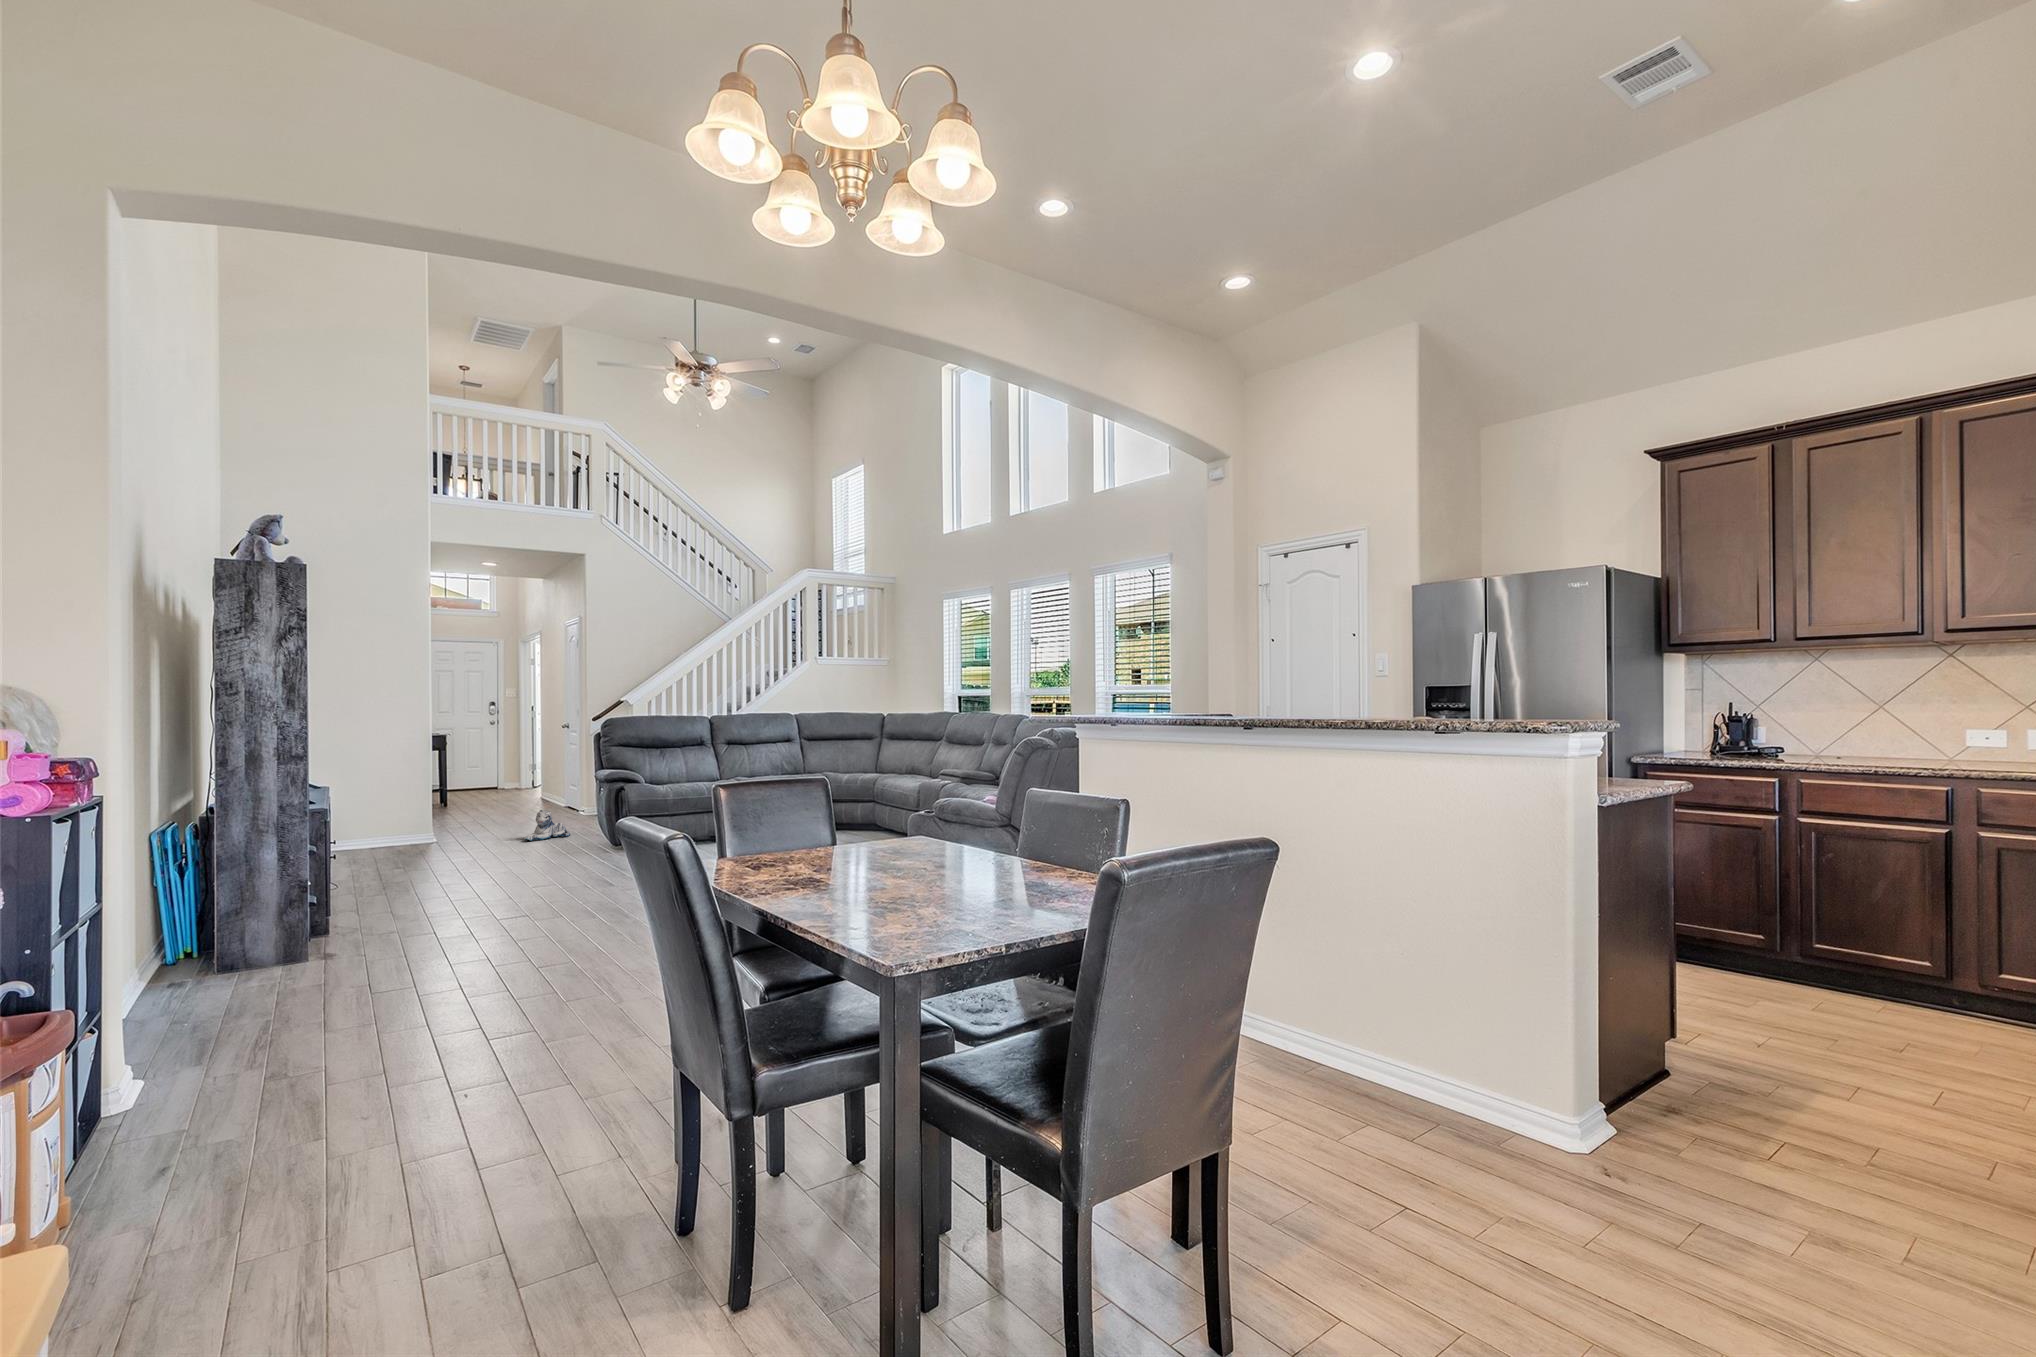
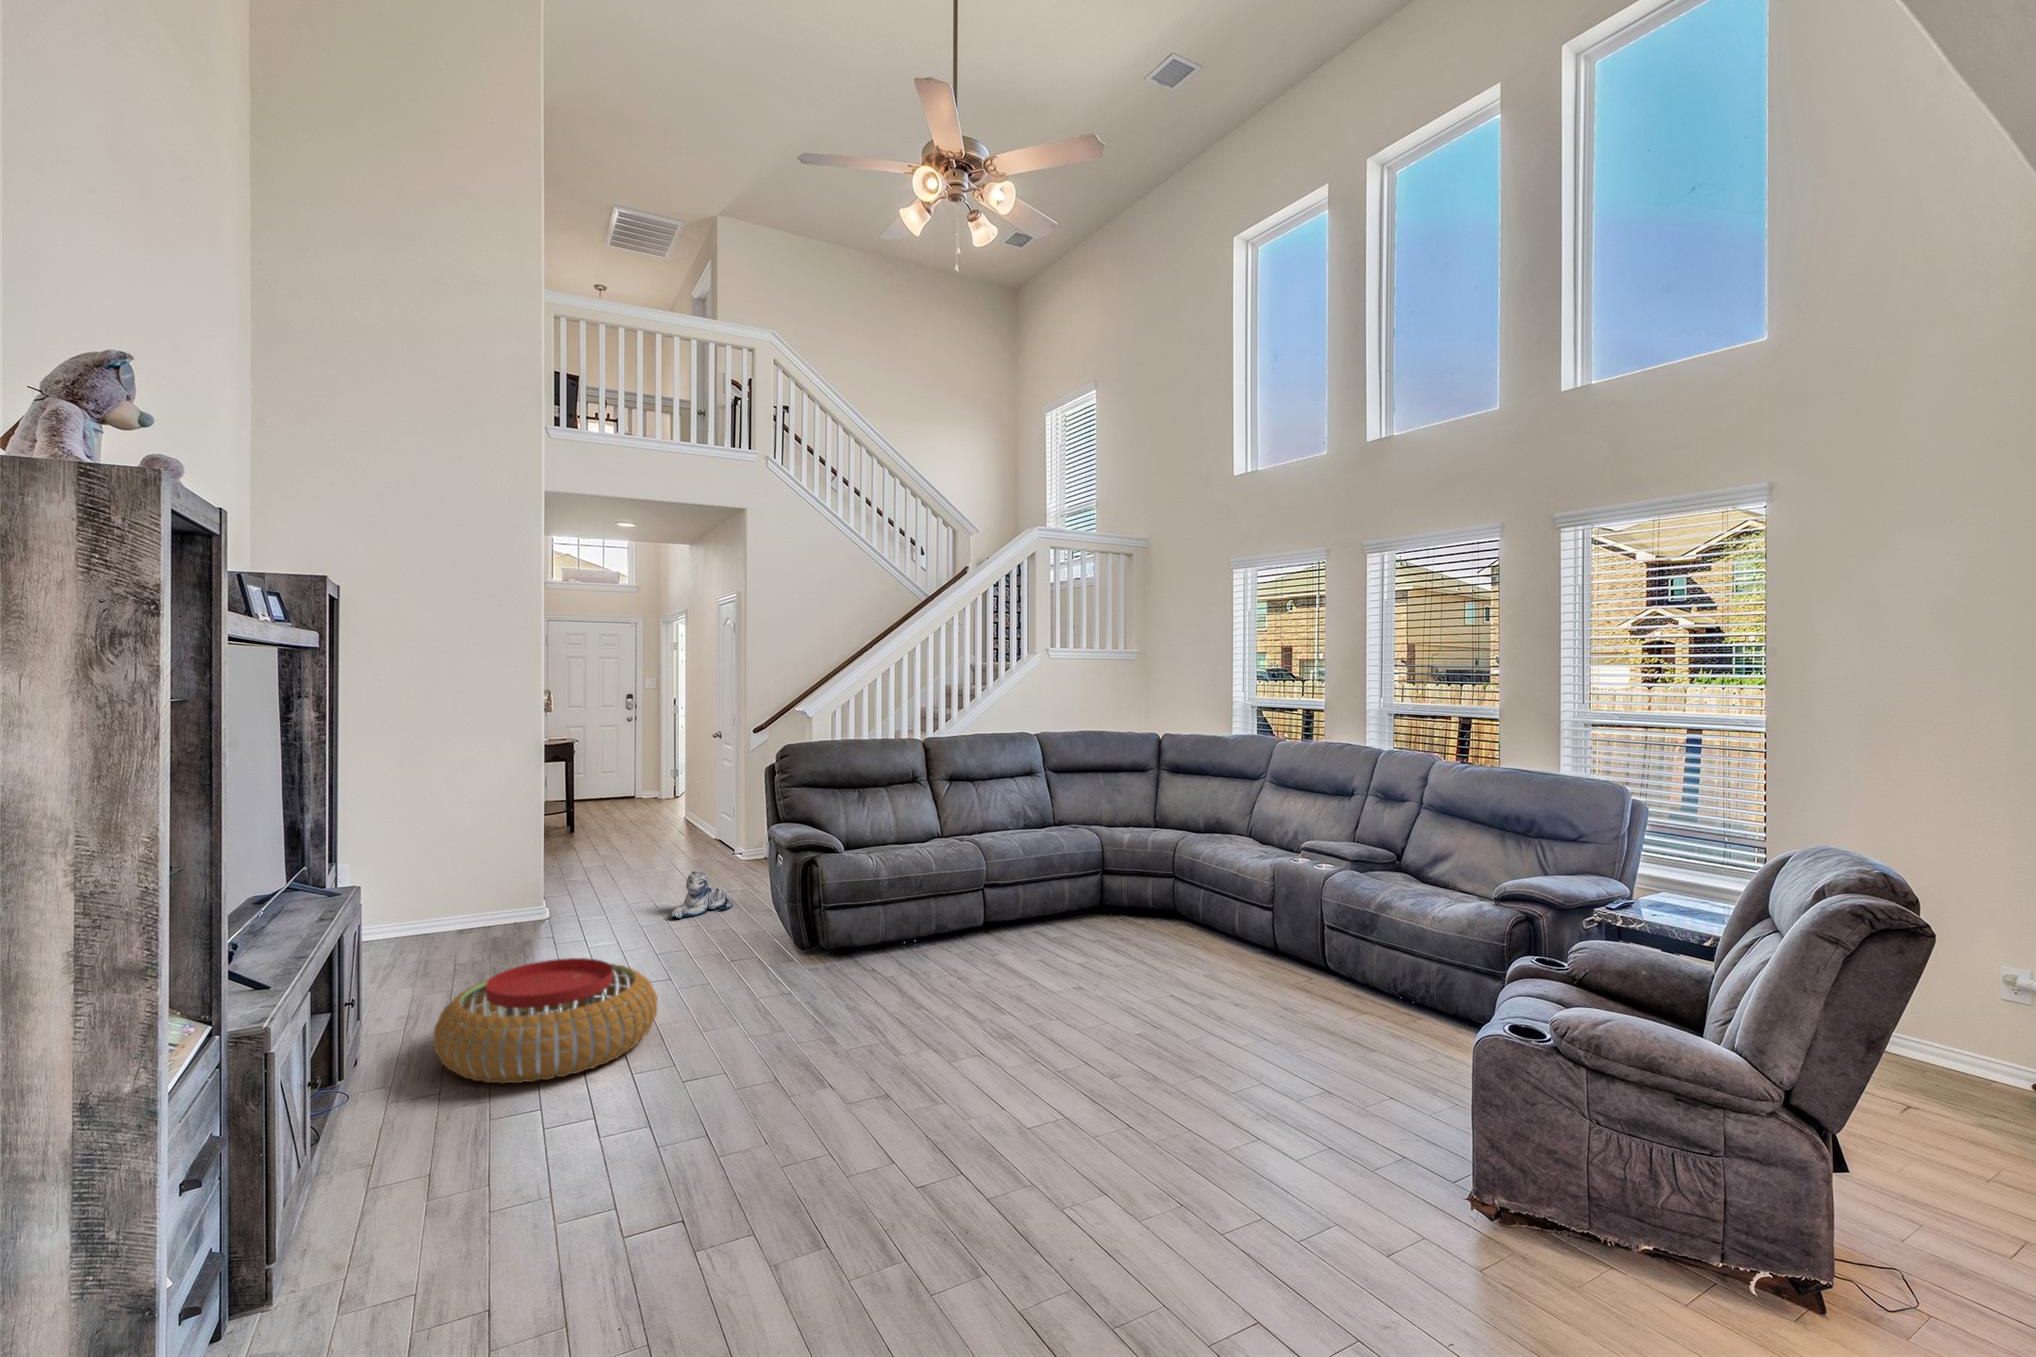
pouf: none [376,836,513,892] -> present [434,958,657,1083]

